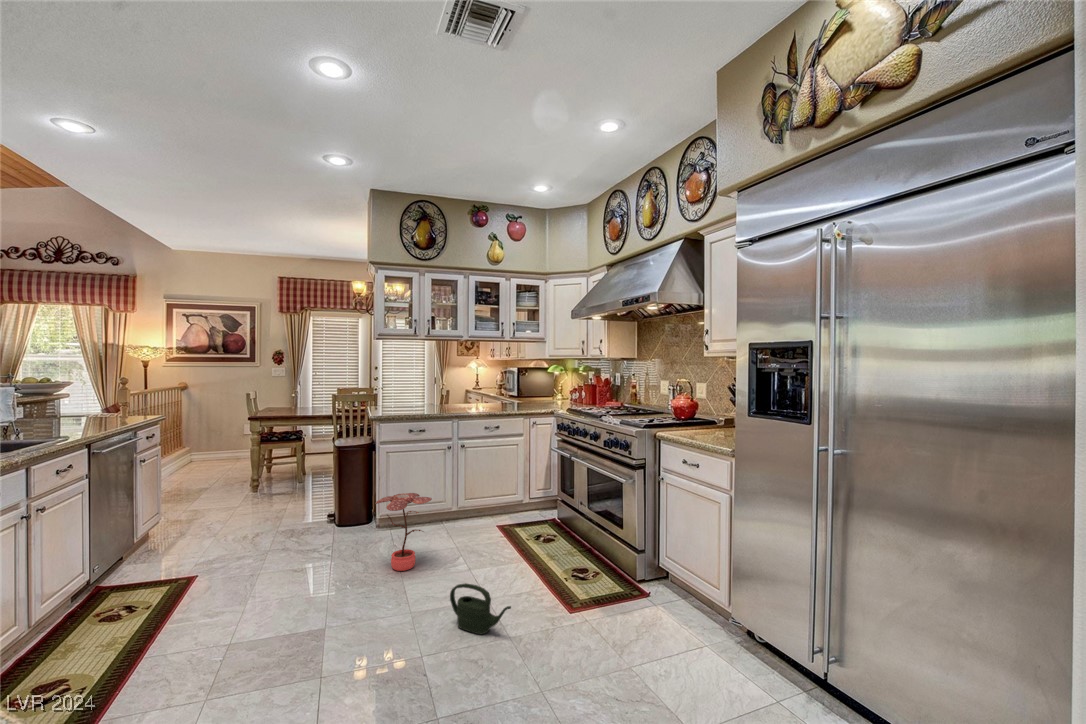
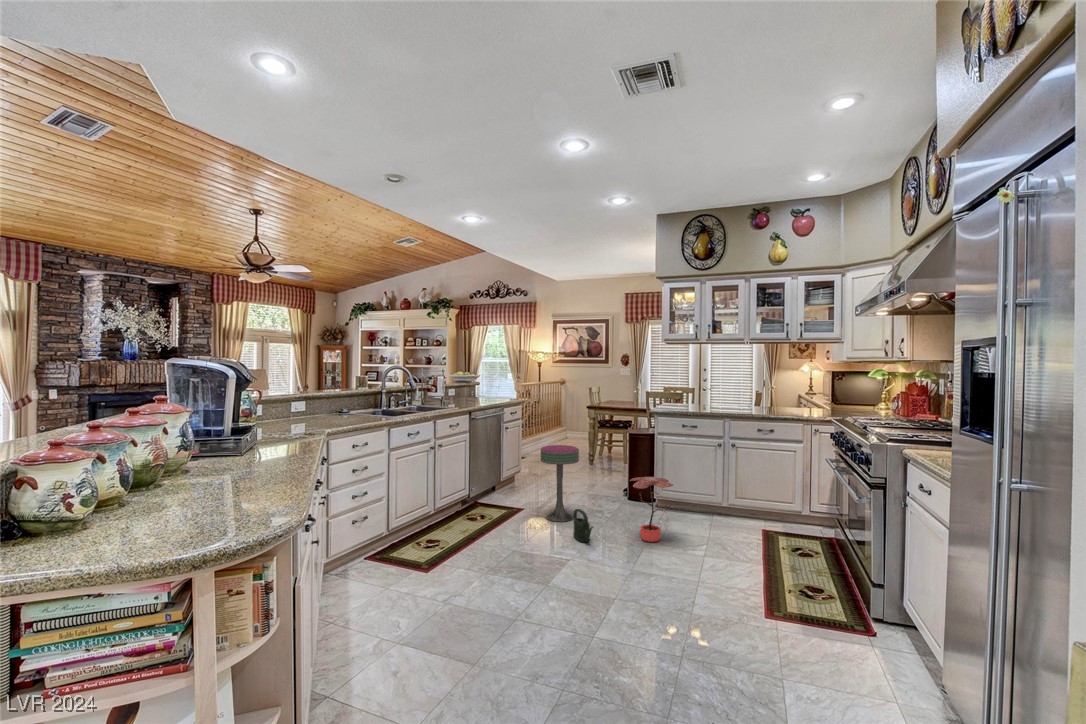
bar stool: none [234,472,294,581] -> present [541,445,579,522]
watering can: present [450,583,511,634] -> present [573,509,593,542]

